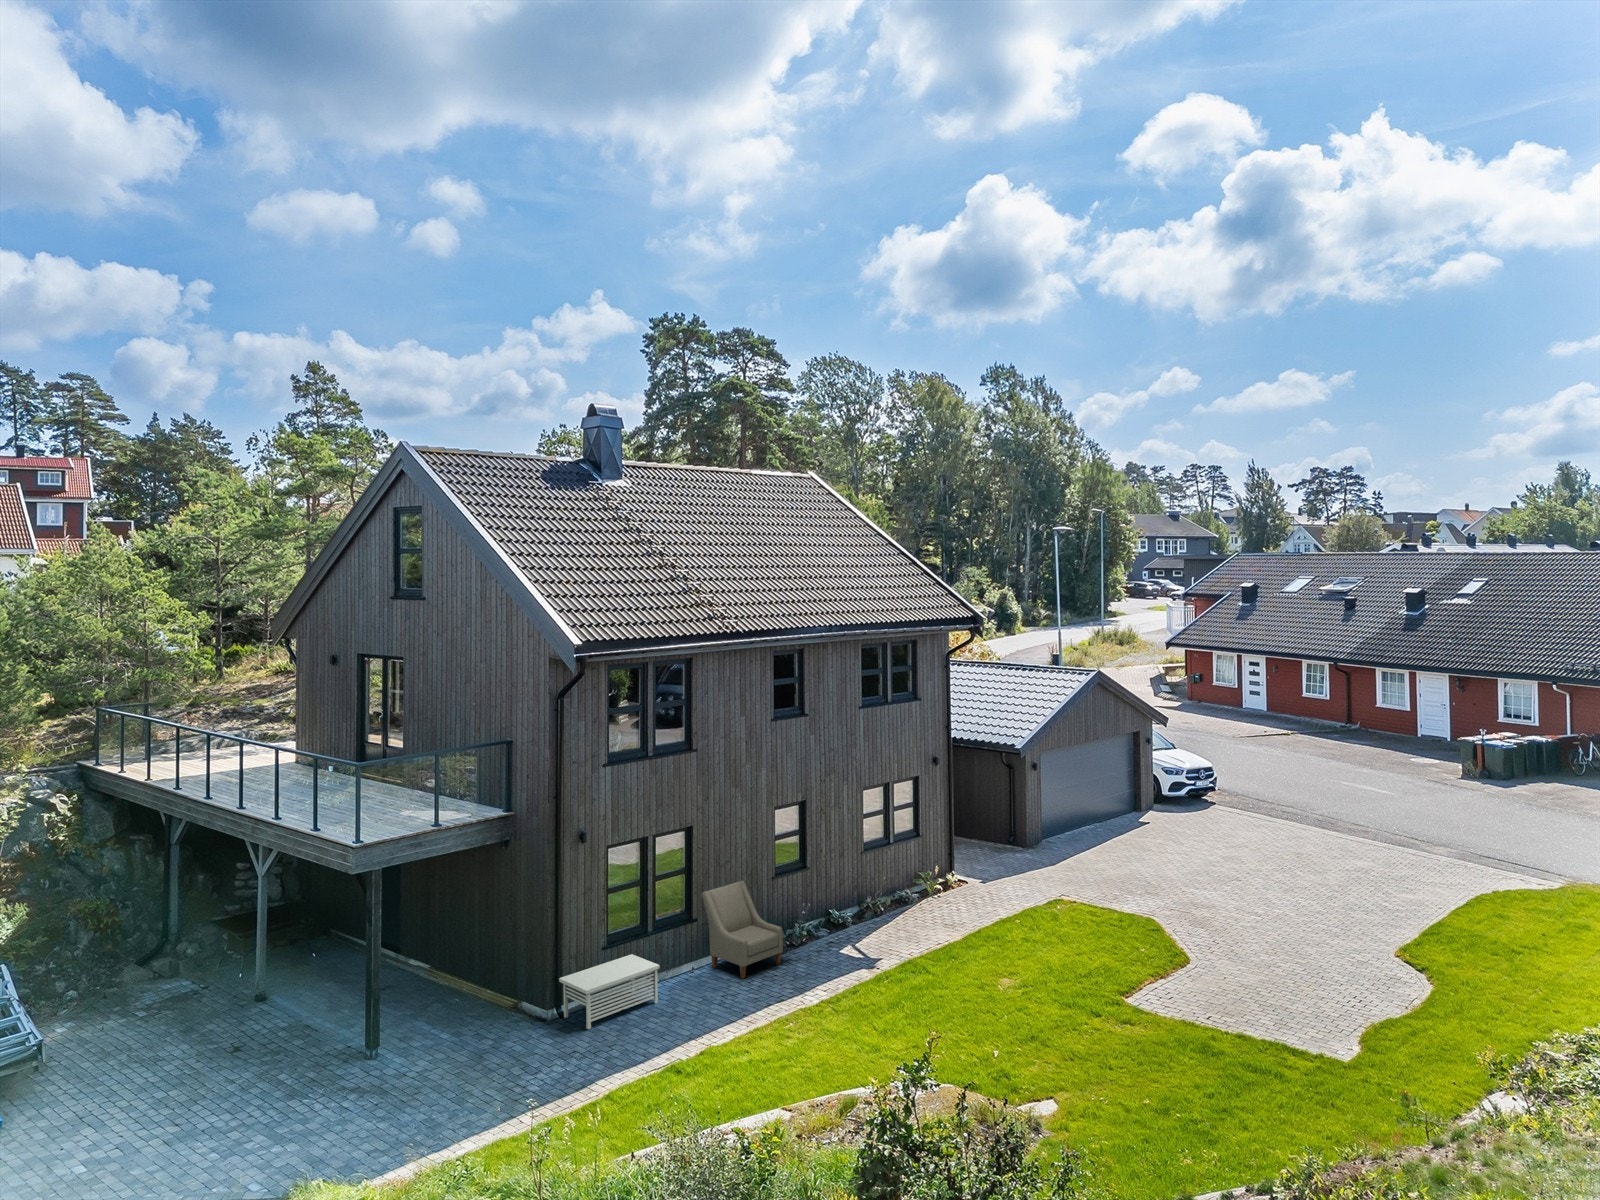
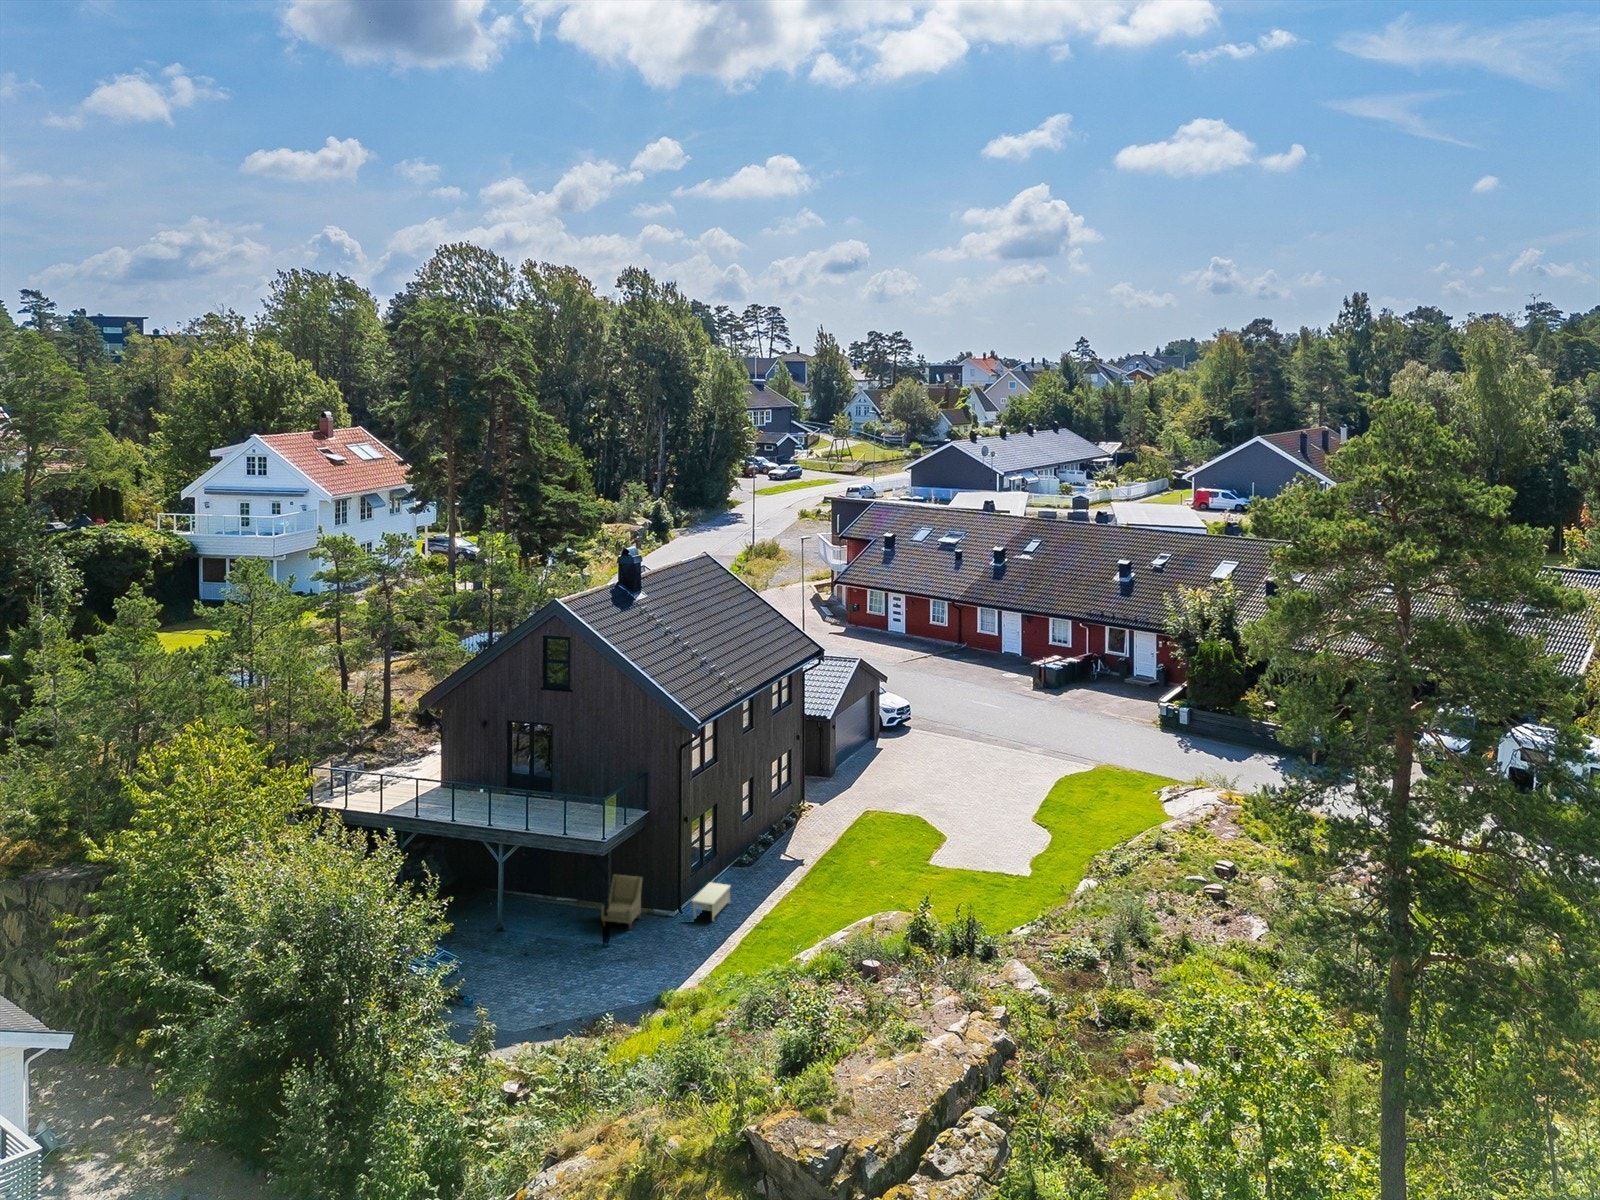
chair: present [702,881,783,978] -> present [601,874,642,929]

